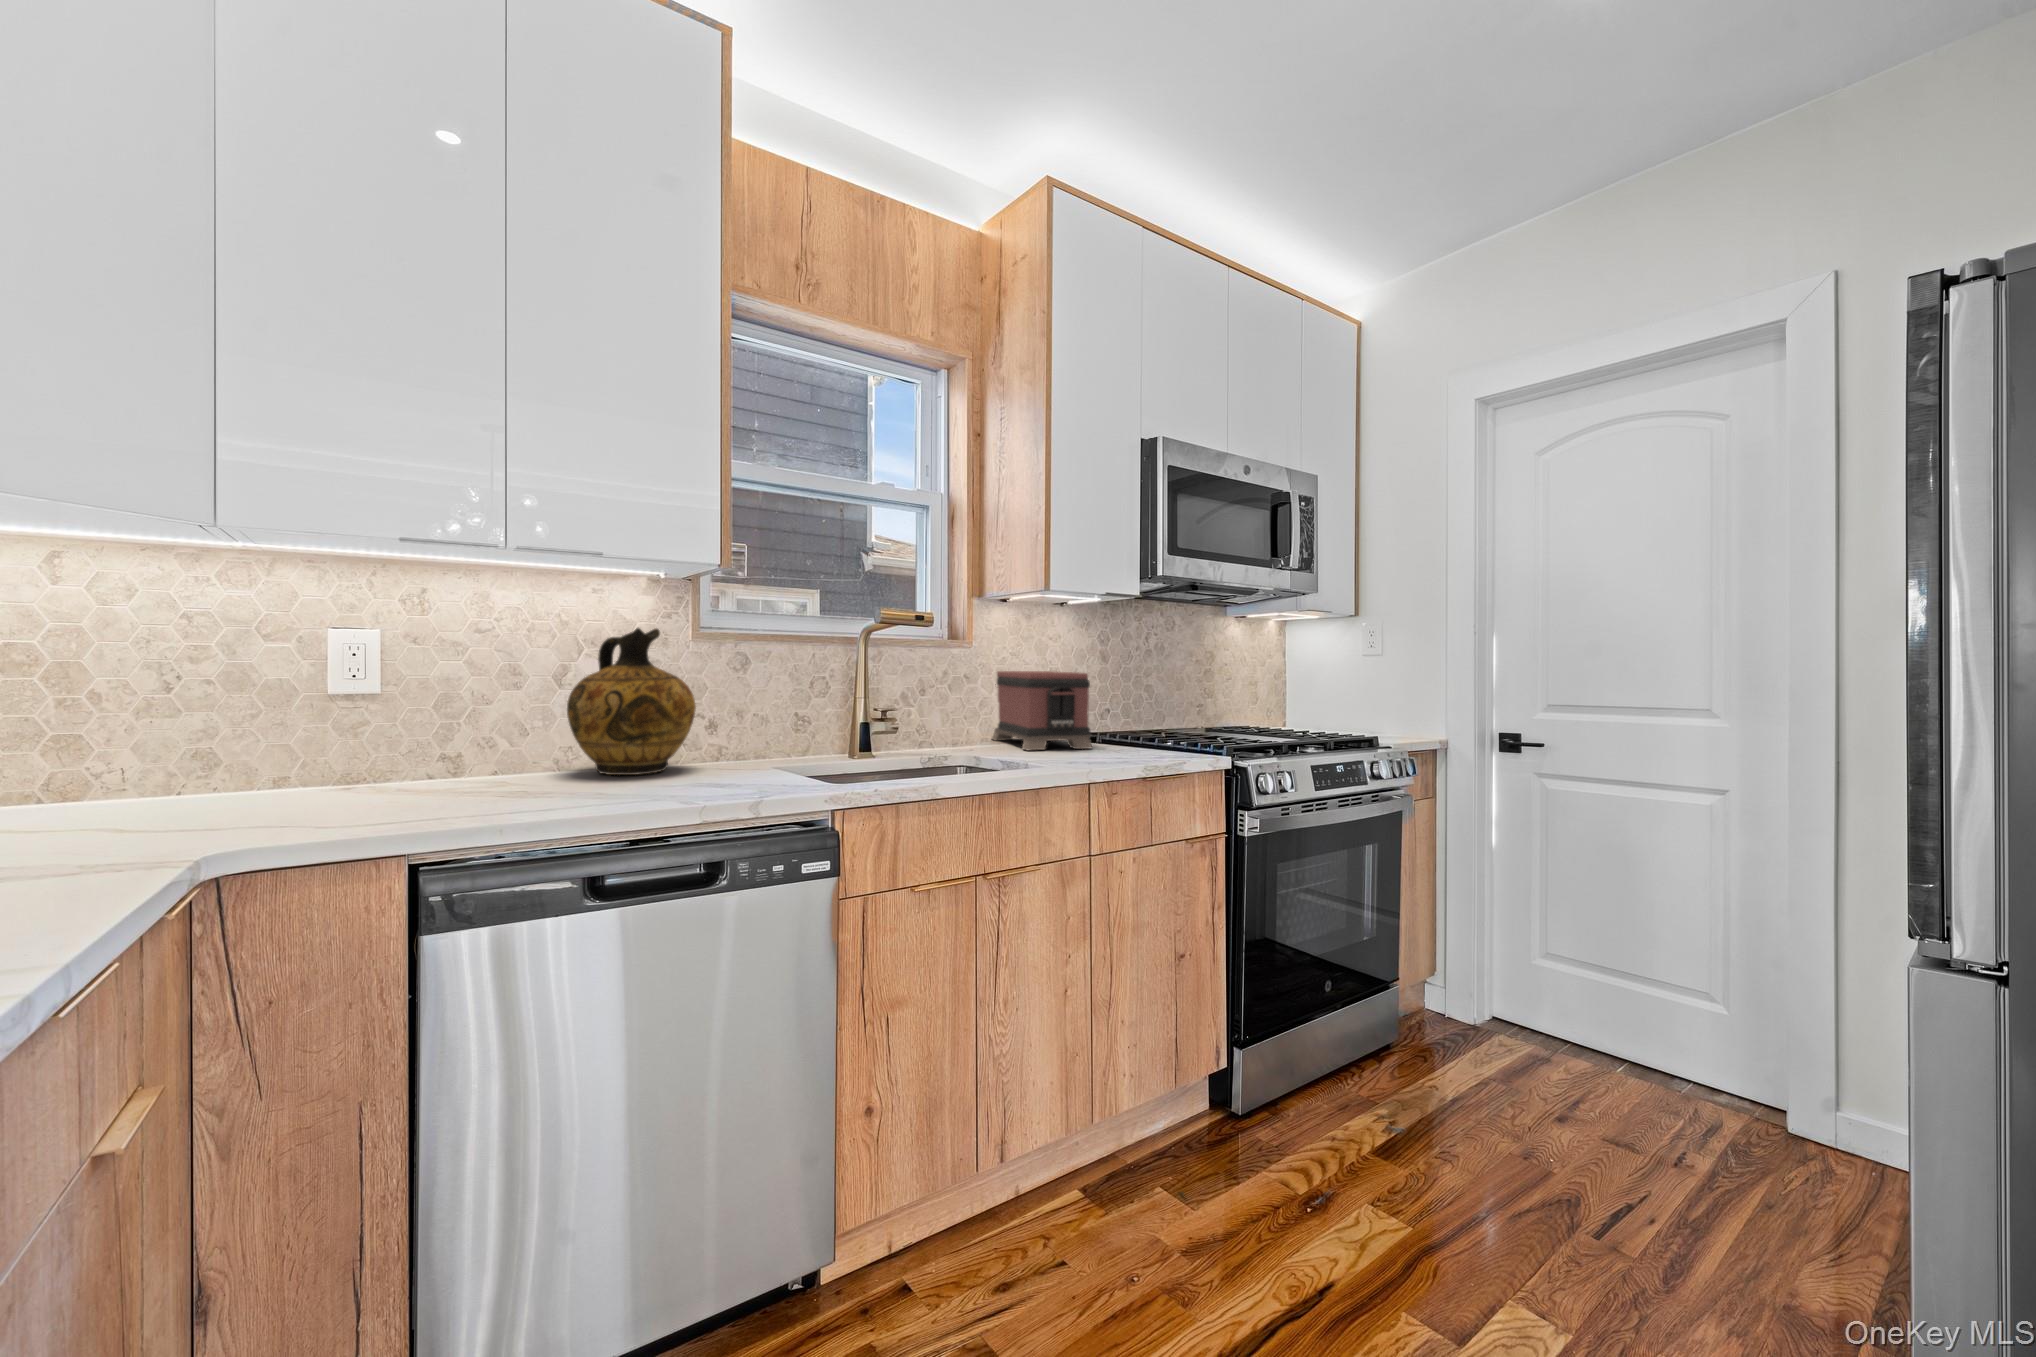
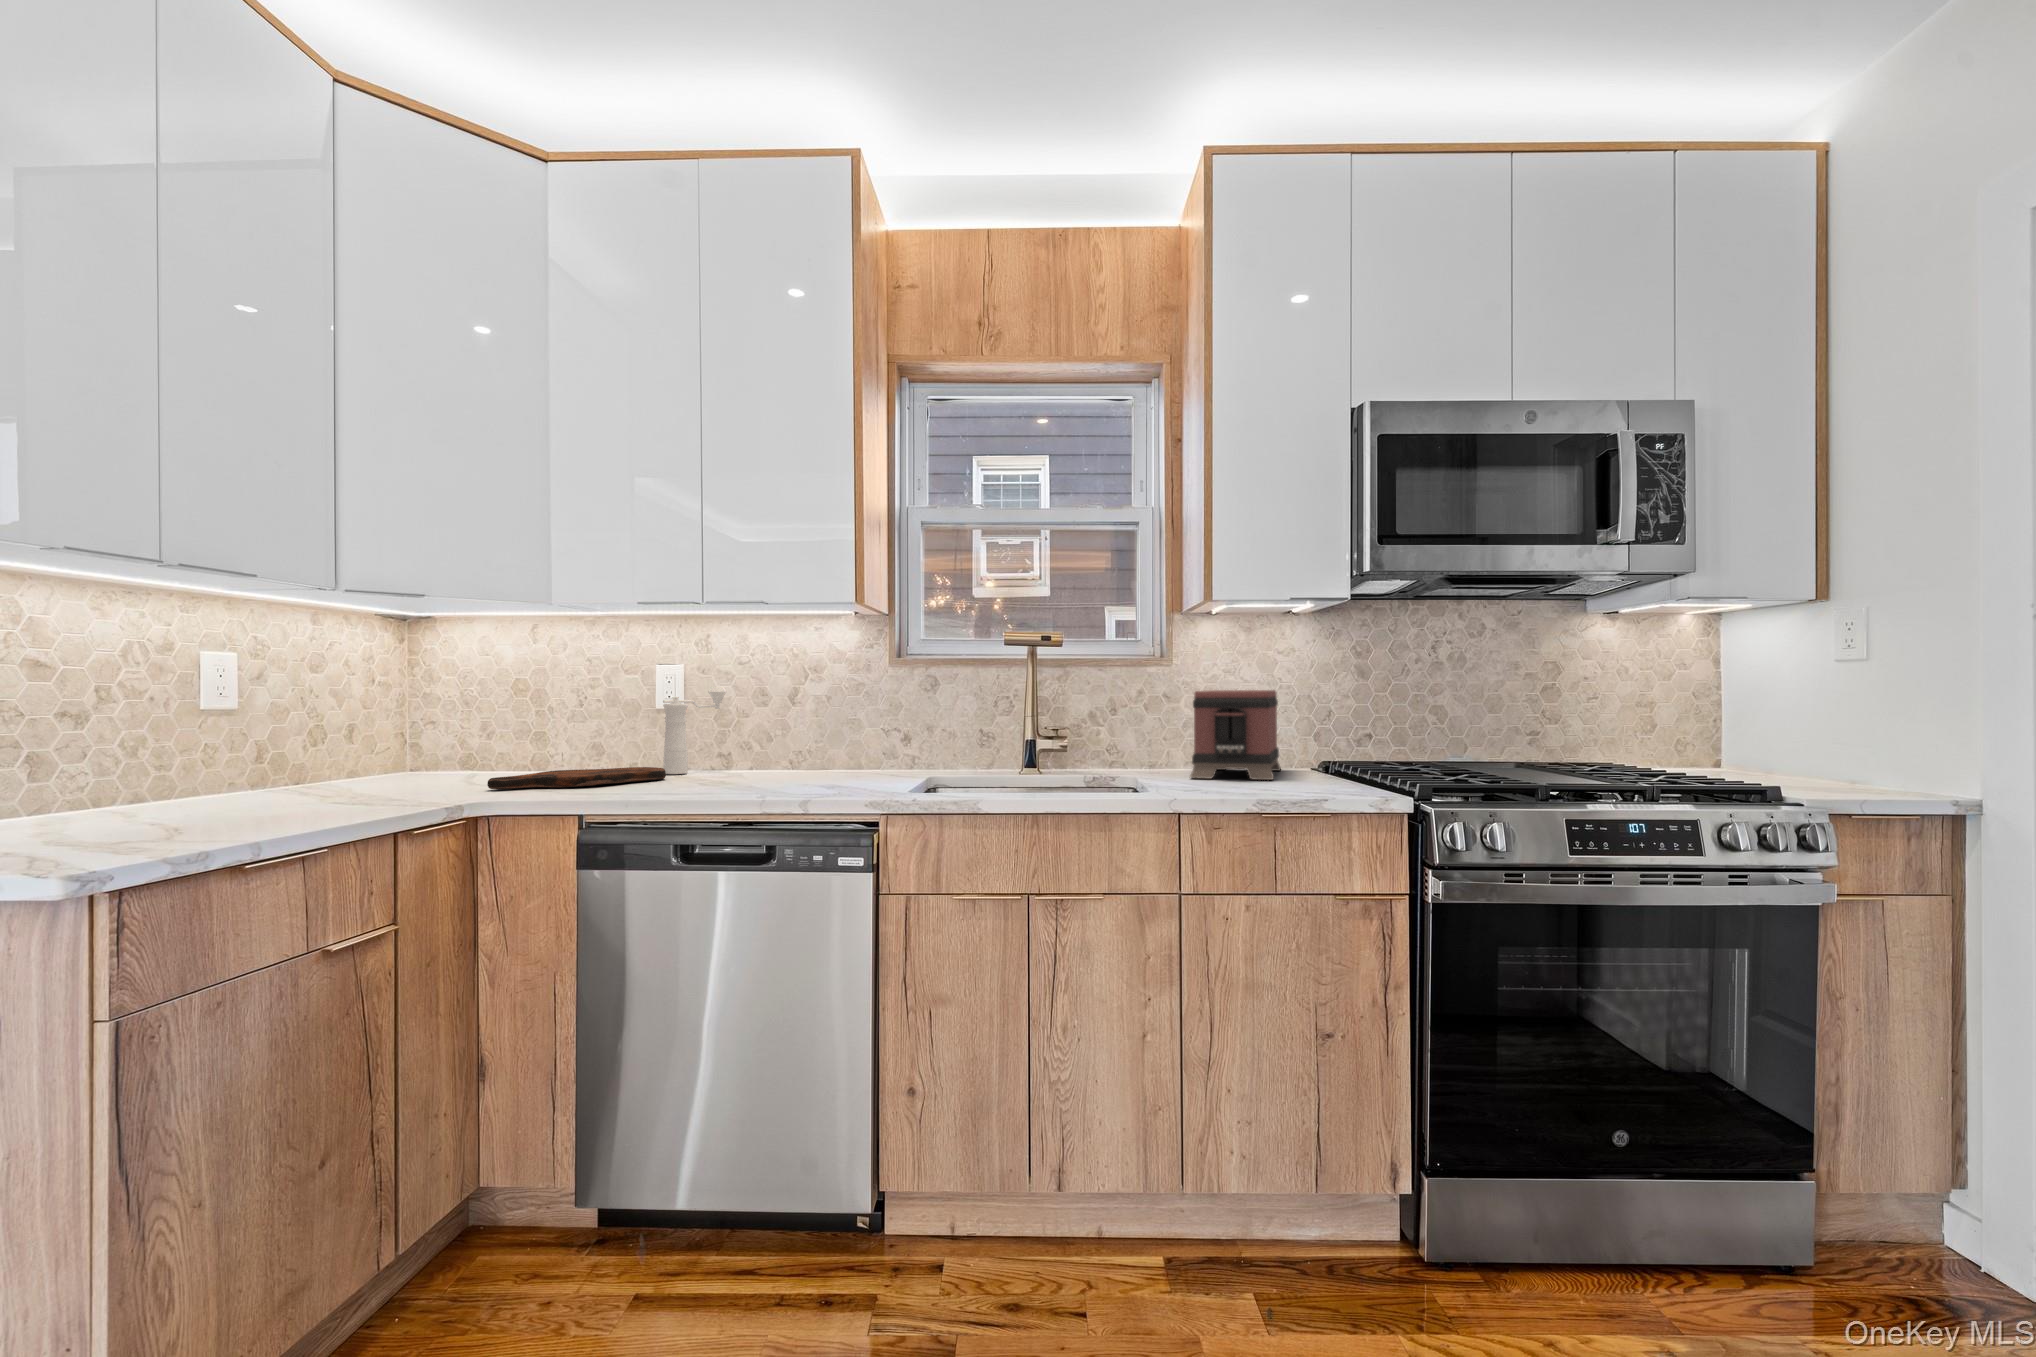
ceramic jug: present [567,628,696,775] -> none [755,655,854,777]
pepper mill: none [406,664,490,782] -> present [663,687,726,774]
cutting board: none [164,775,447,834] -> present [487,767,666,789]

